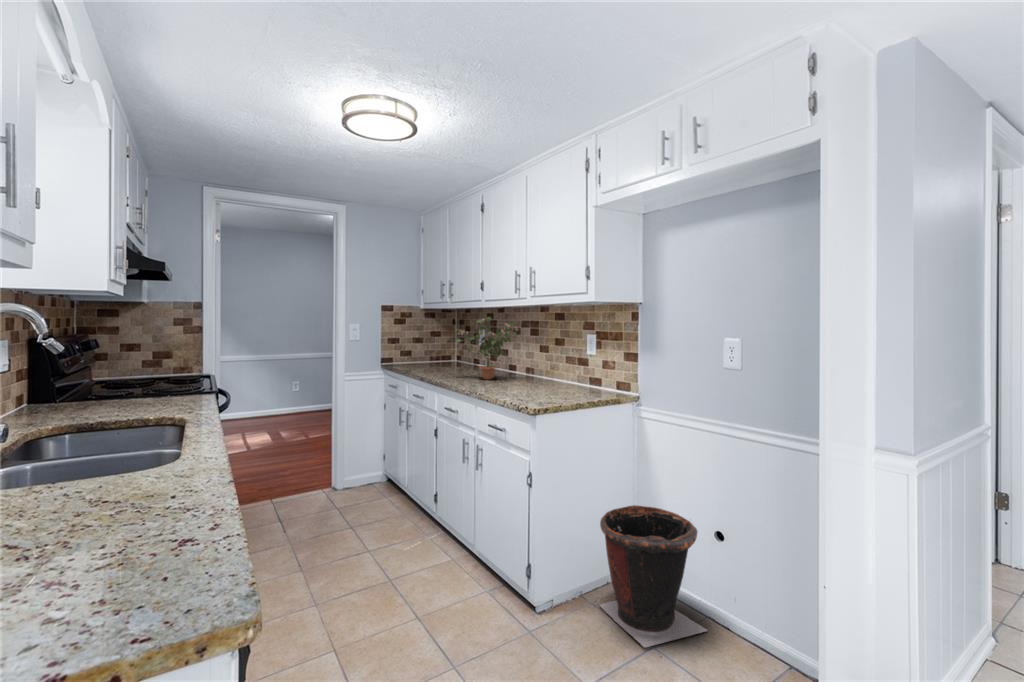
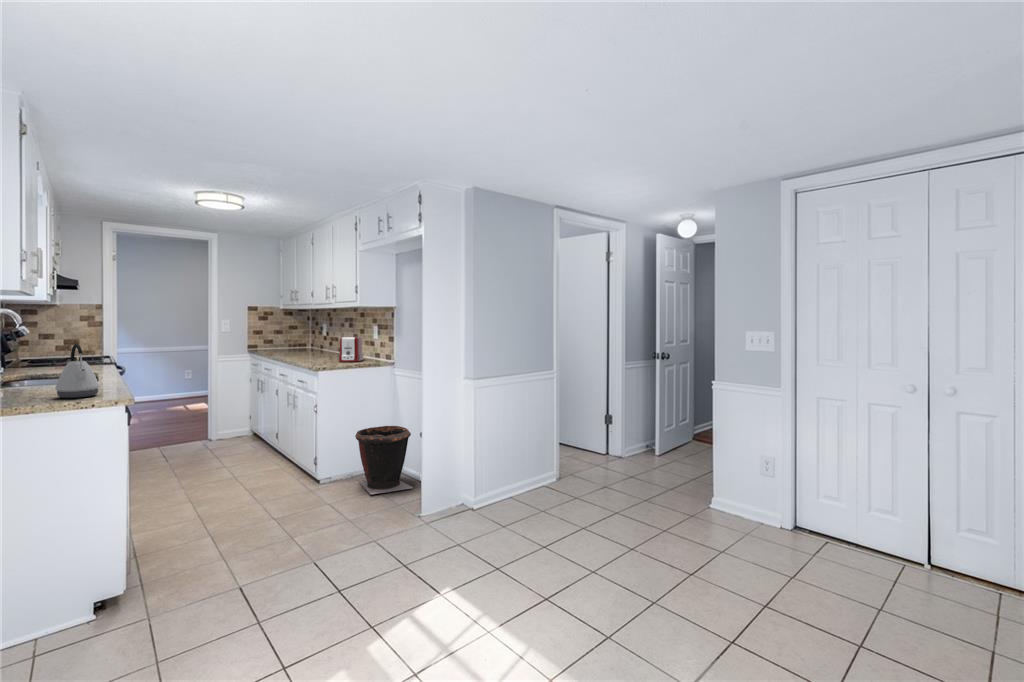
potted plant: present [456,317,518,379] -> none [291,314,337,357]
toaster: none [545,352,582,394] -> present [338,337,364,362]
kettle: none [85,394,191,541] -> present [55,344,100,398]

